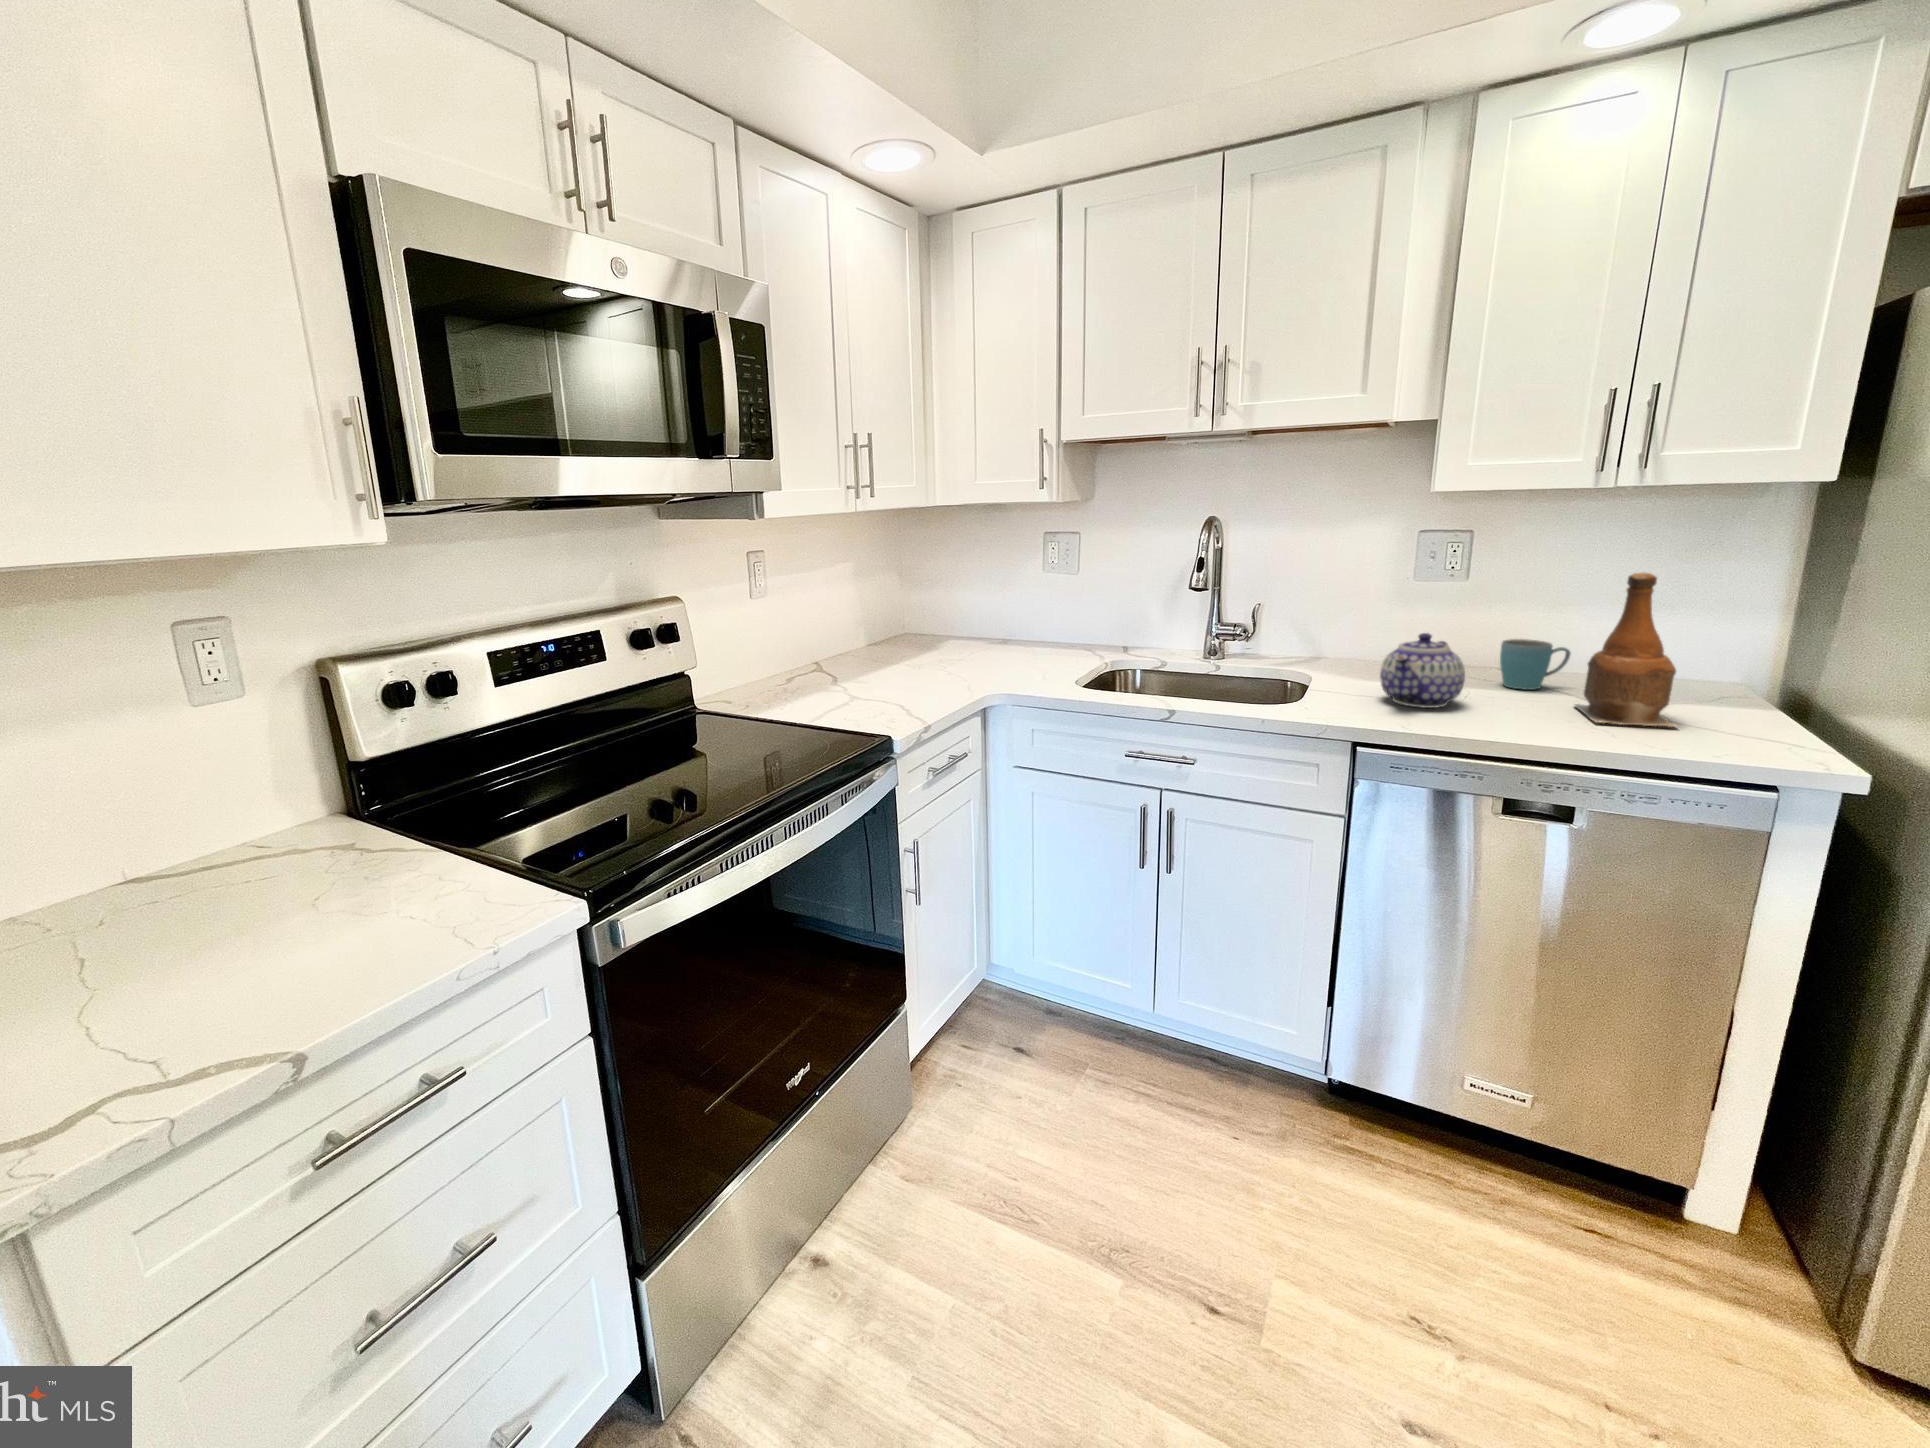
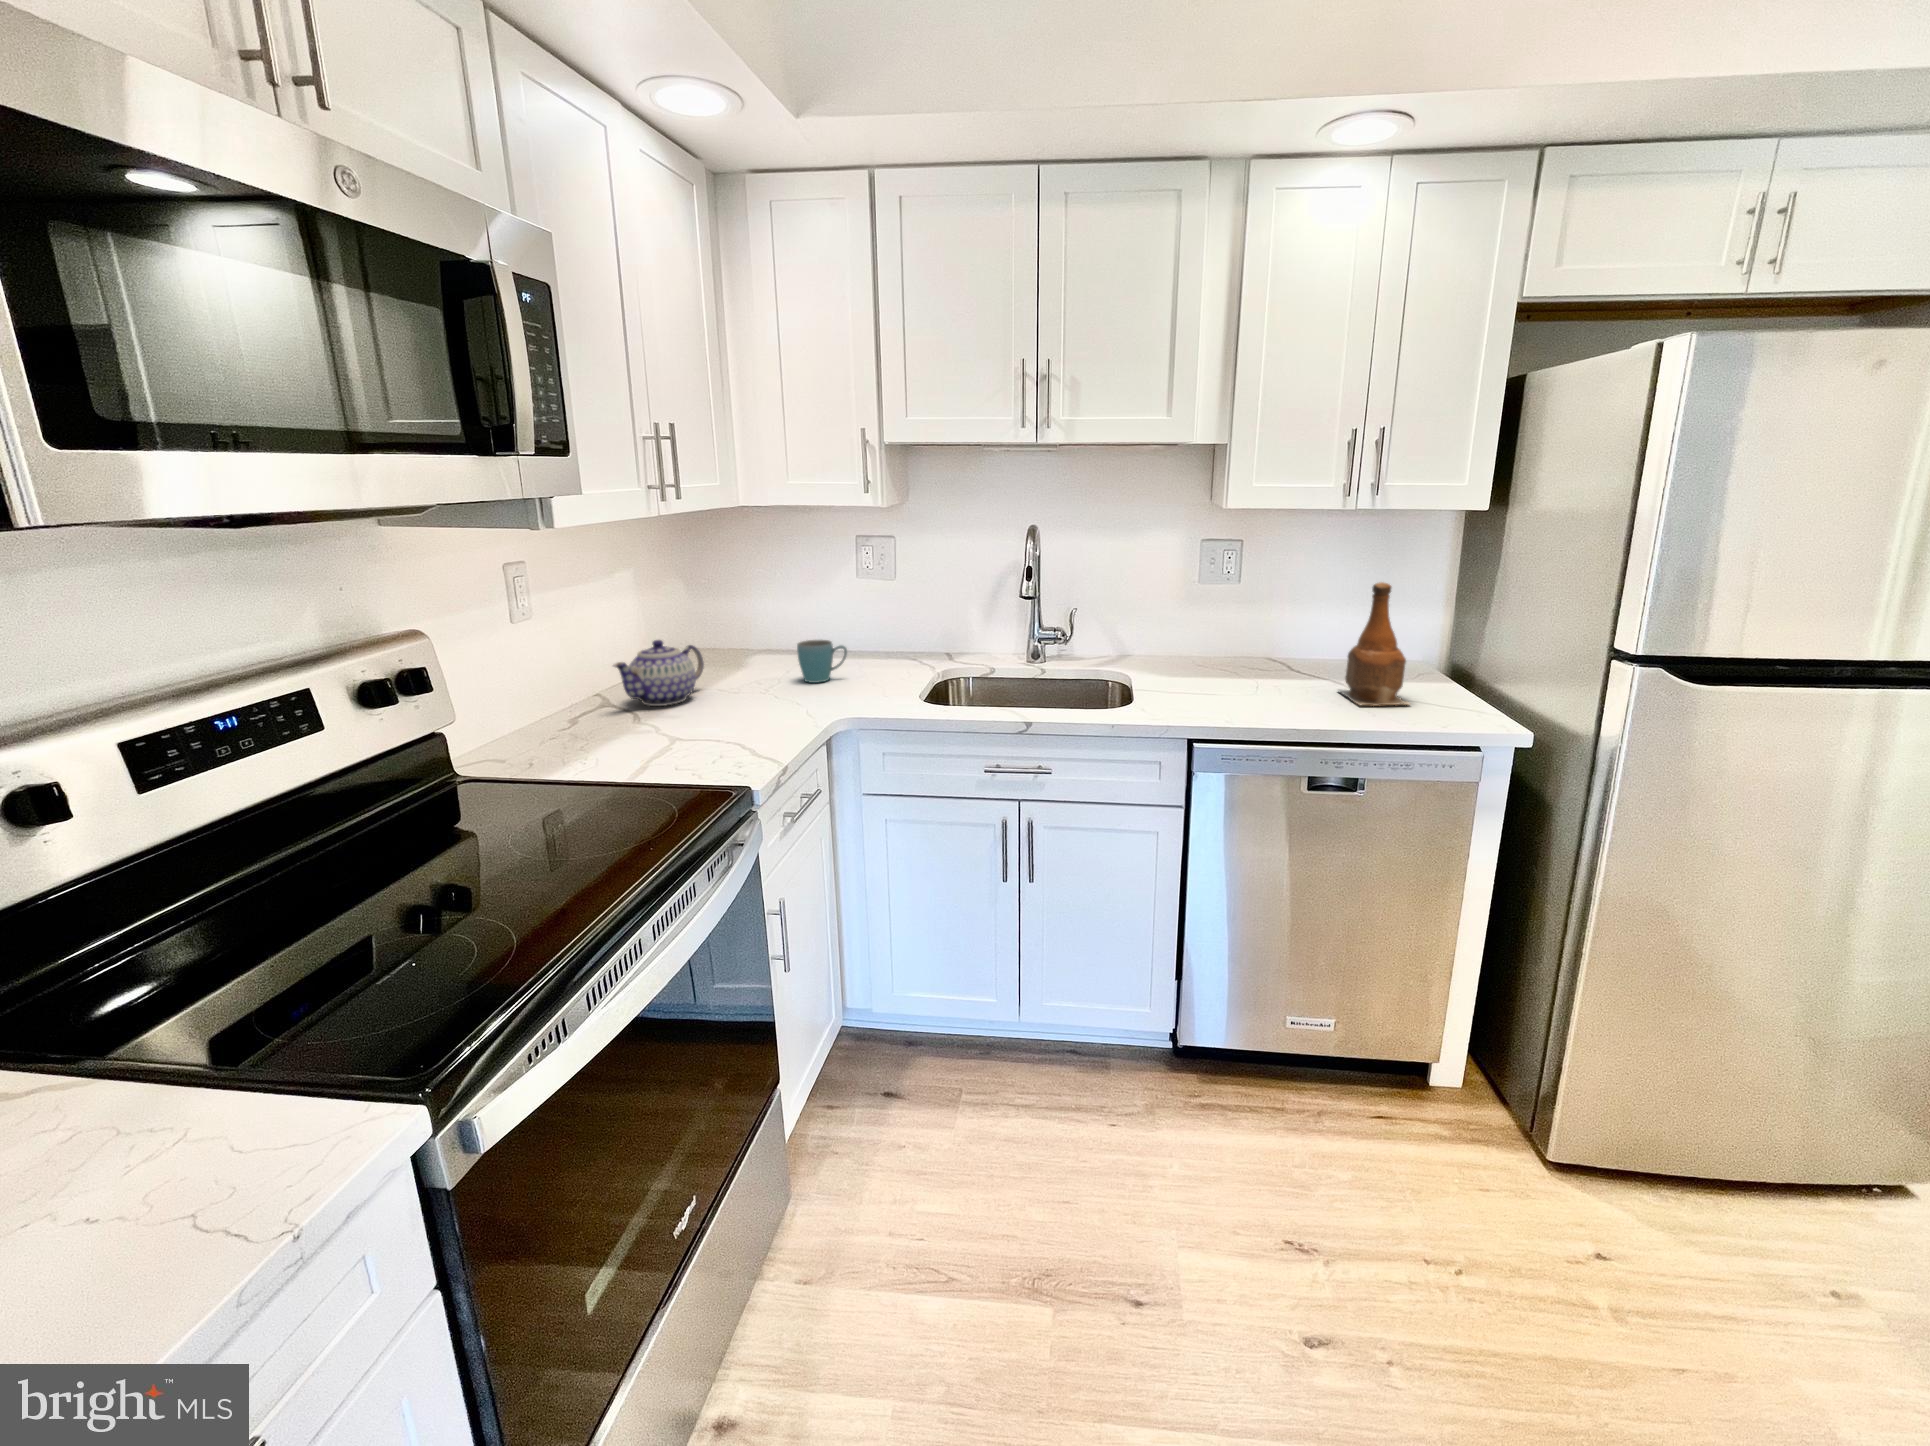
teapot: present [1380,633,1465,708] -> present [613,640,704,706]
mug: present [1500,639,1570,690] -> present [797,640,847,683]

